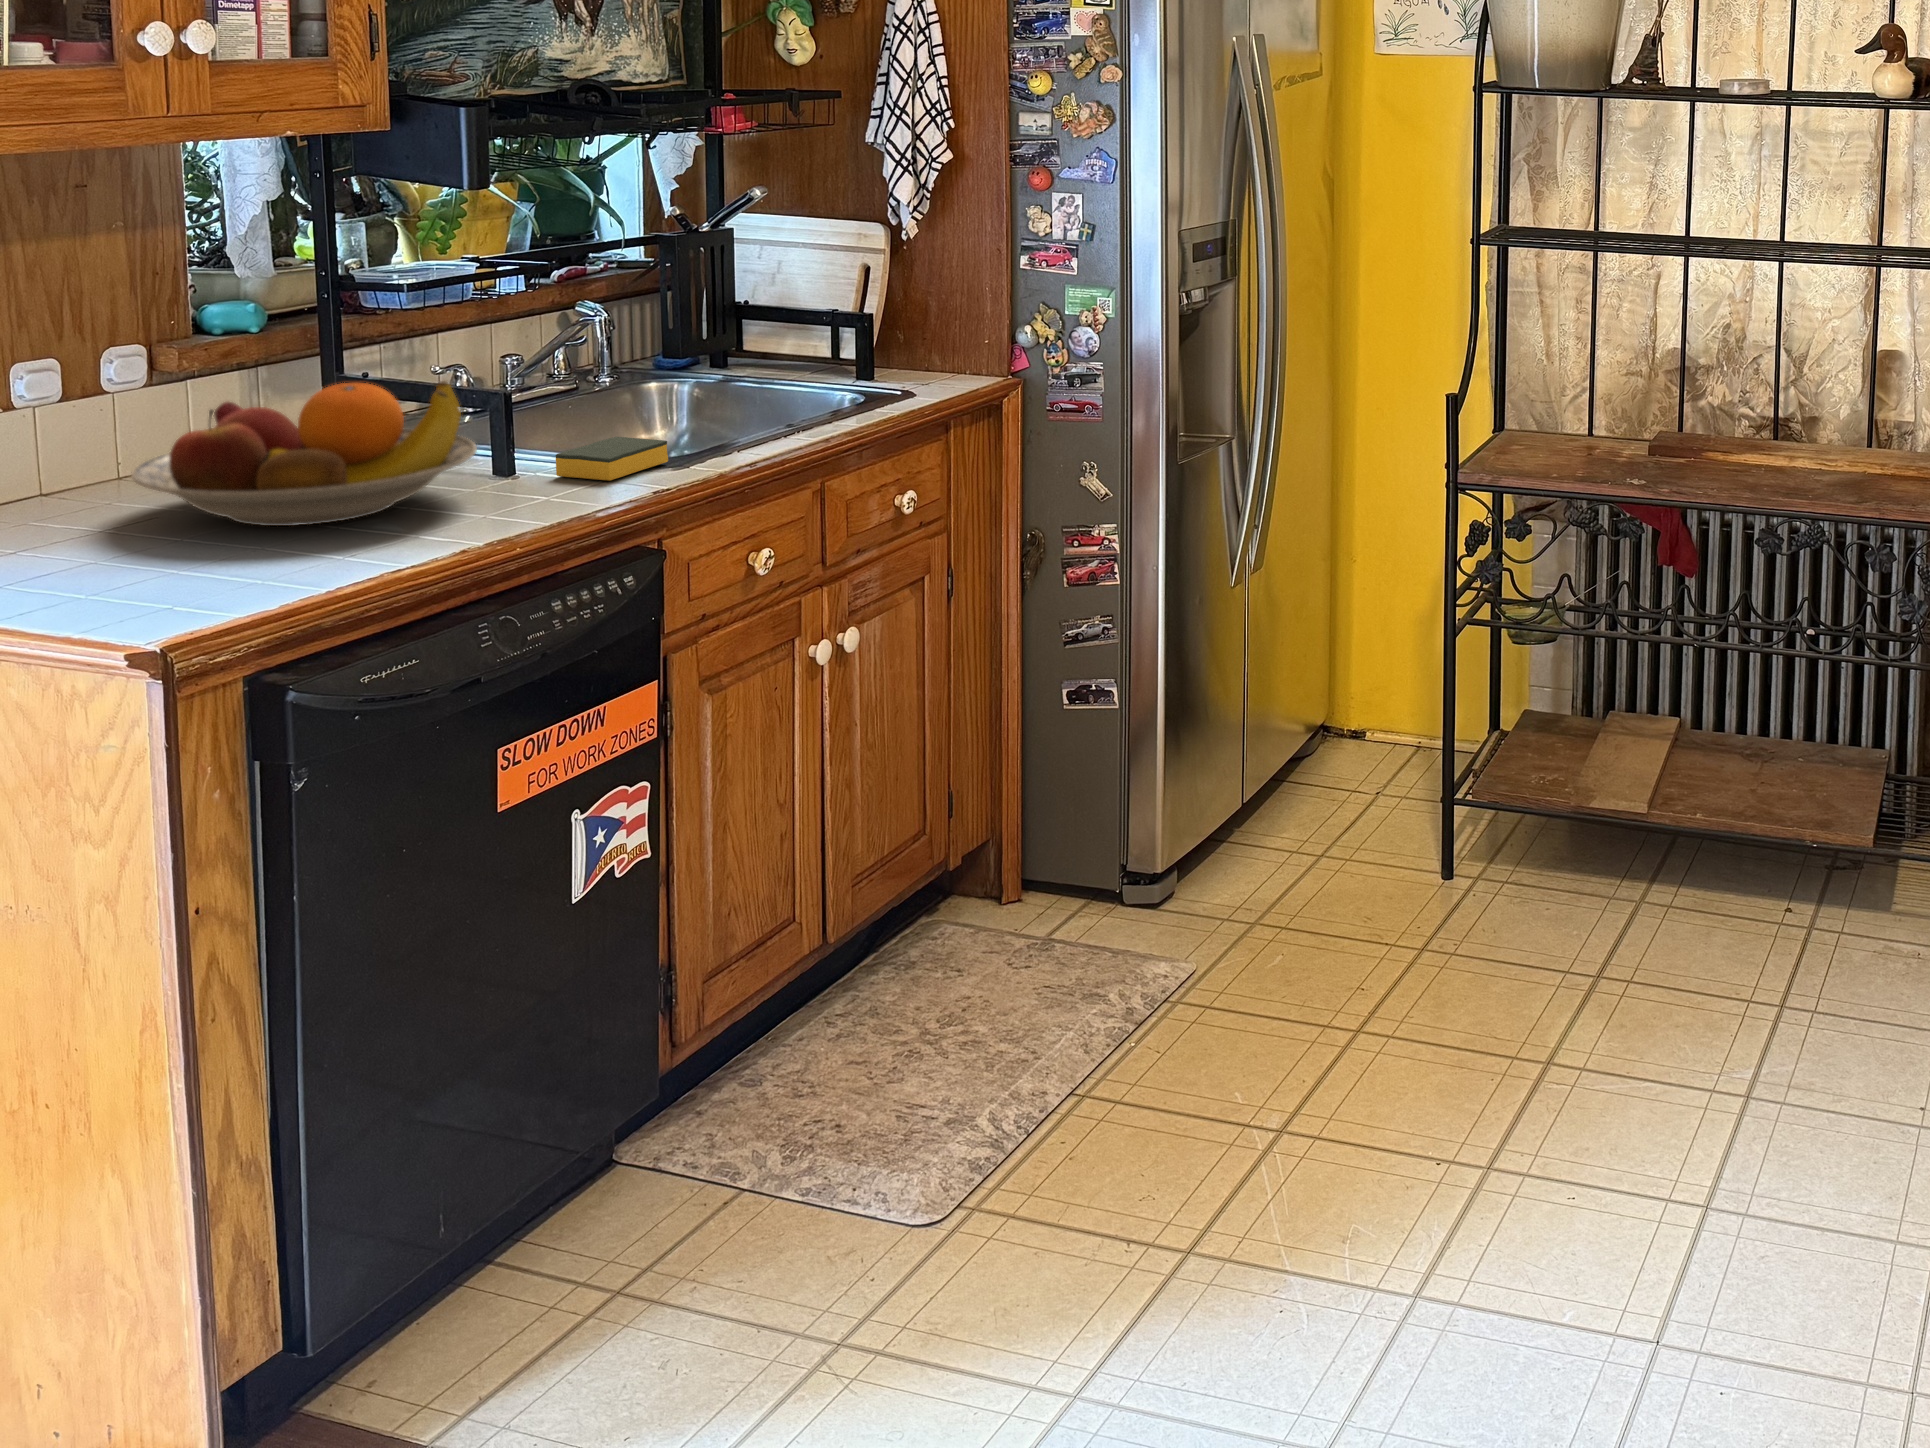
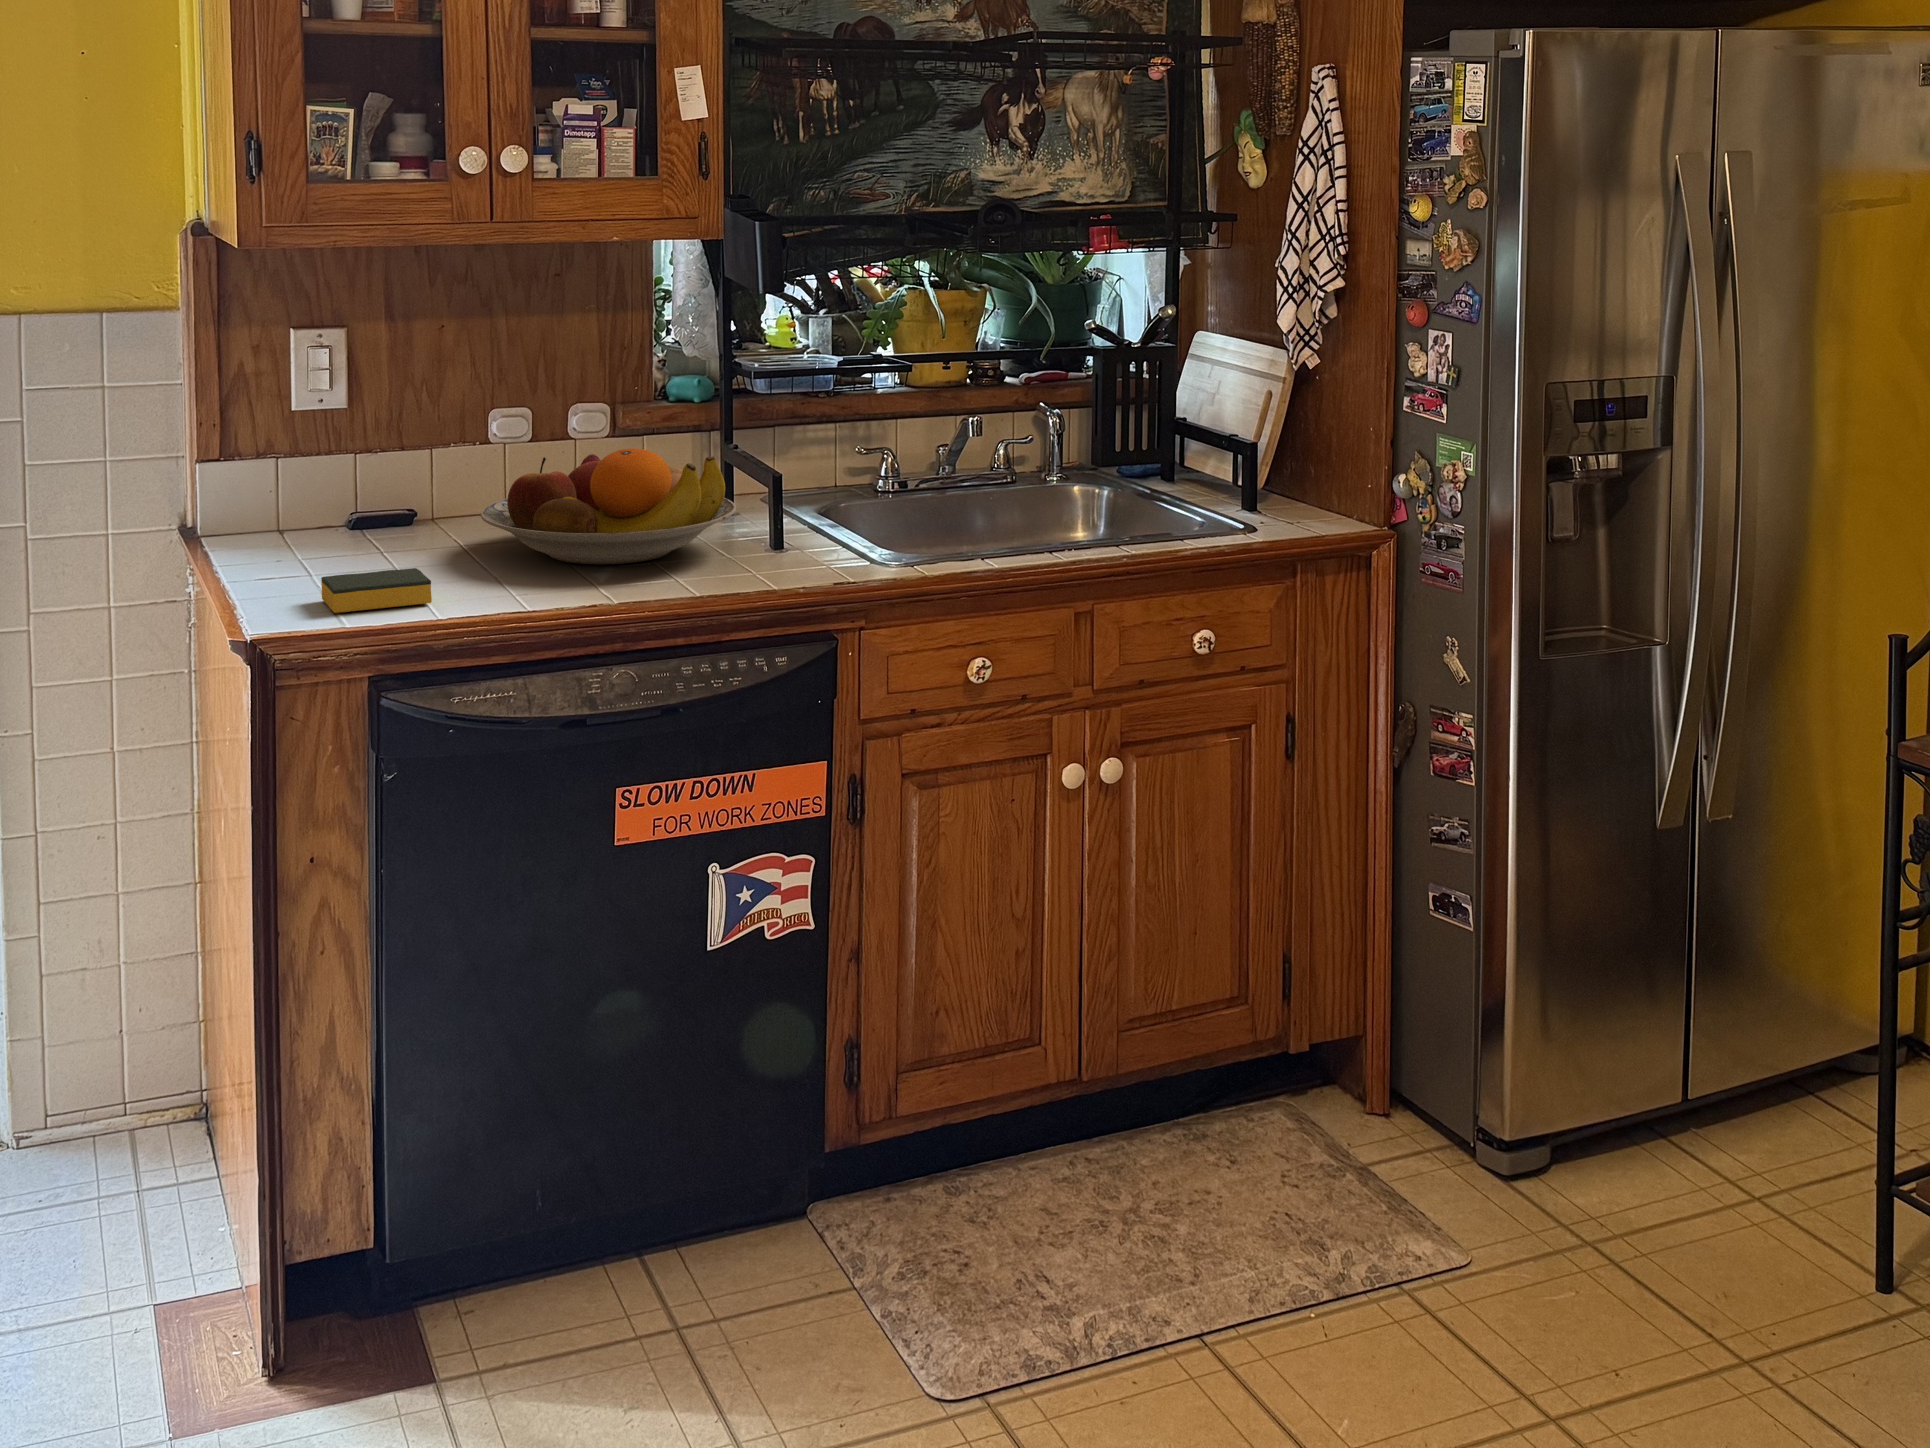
sponge: present [556,437,668,481] -> present [321,568,432,613]

